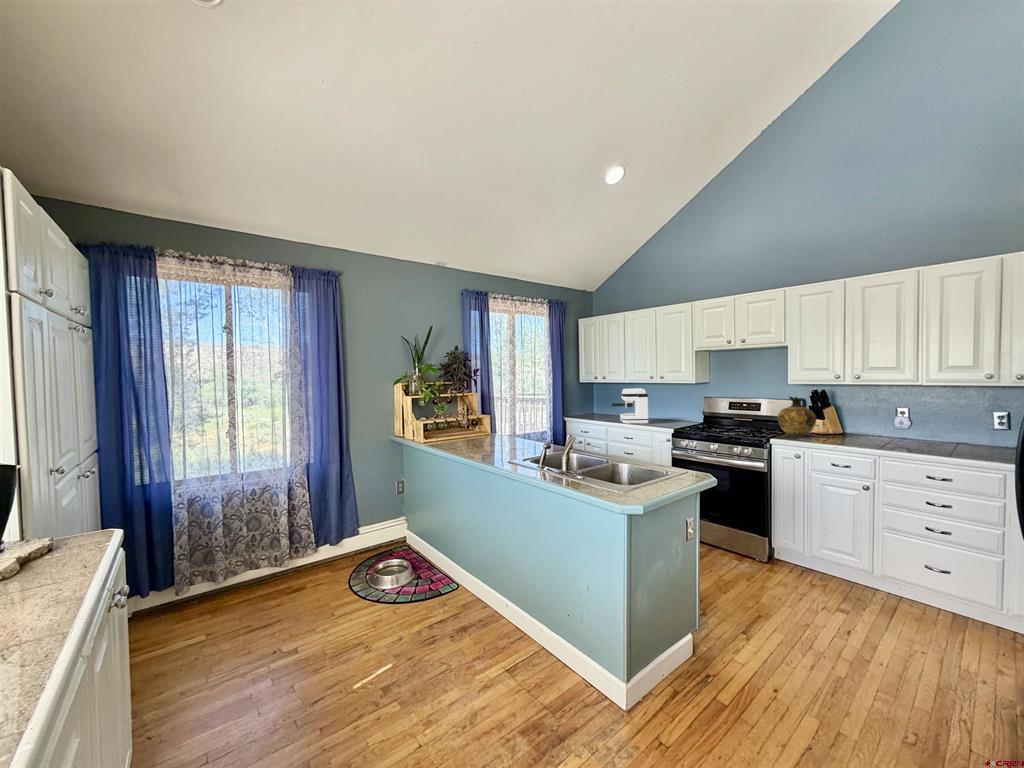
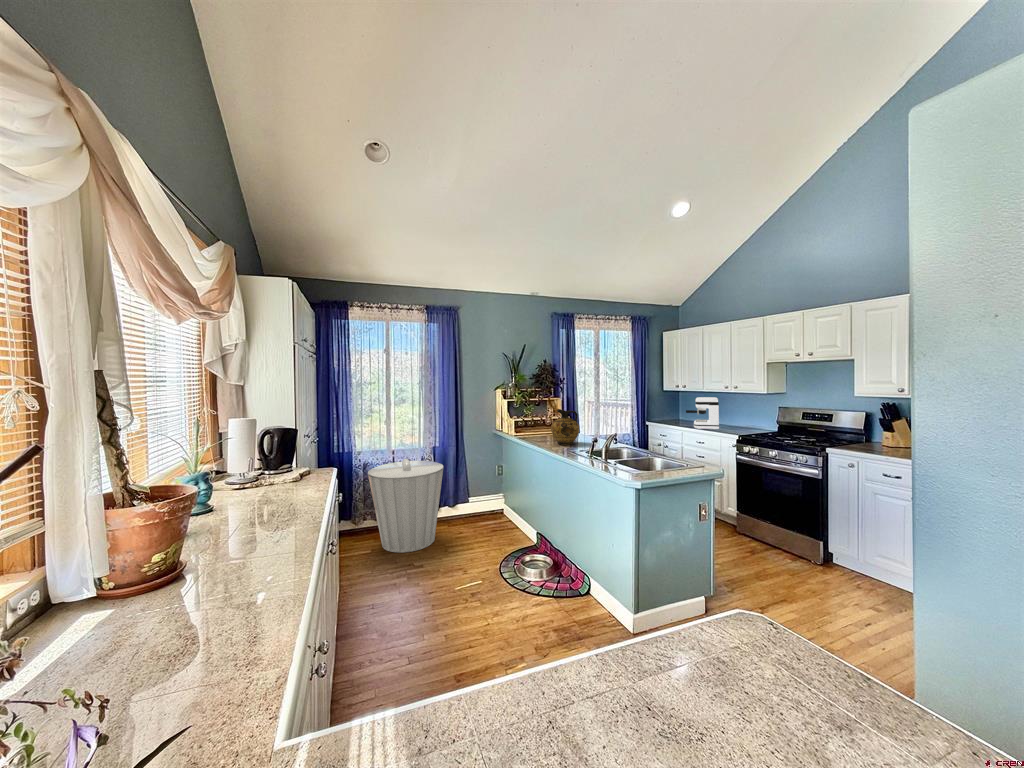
ceramic jug: present [778,397,816,437] -> present [551,409,579,445]
trash can: none [198,487,325,631] -> present [368,459,443,552]

